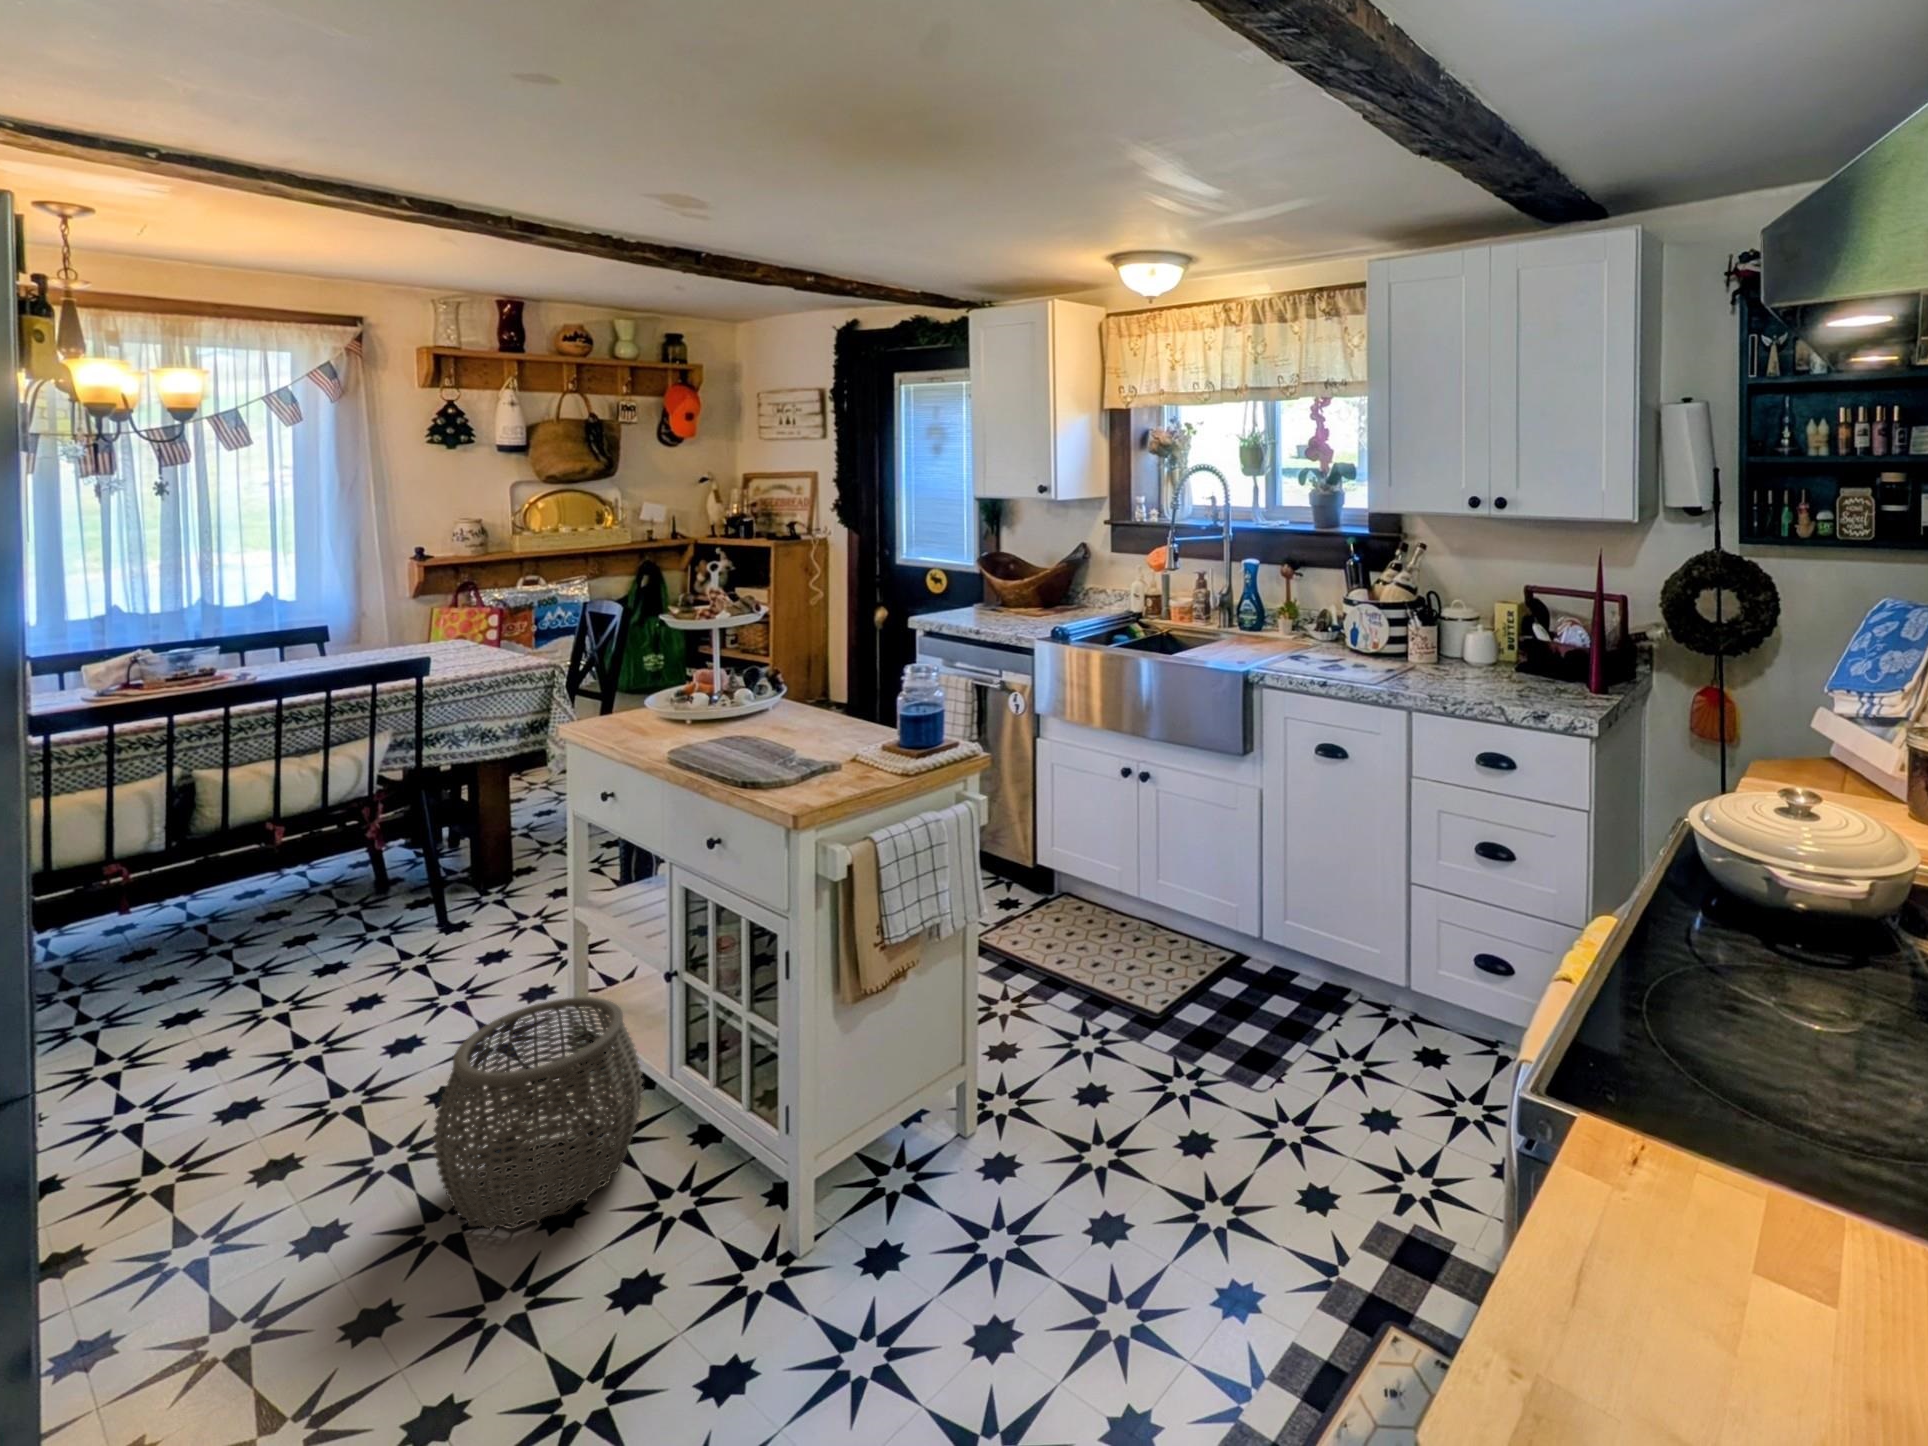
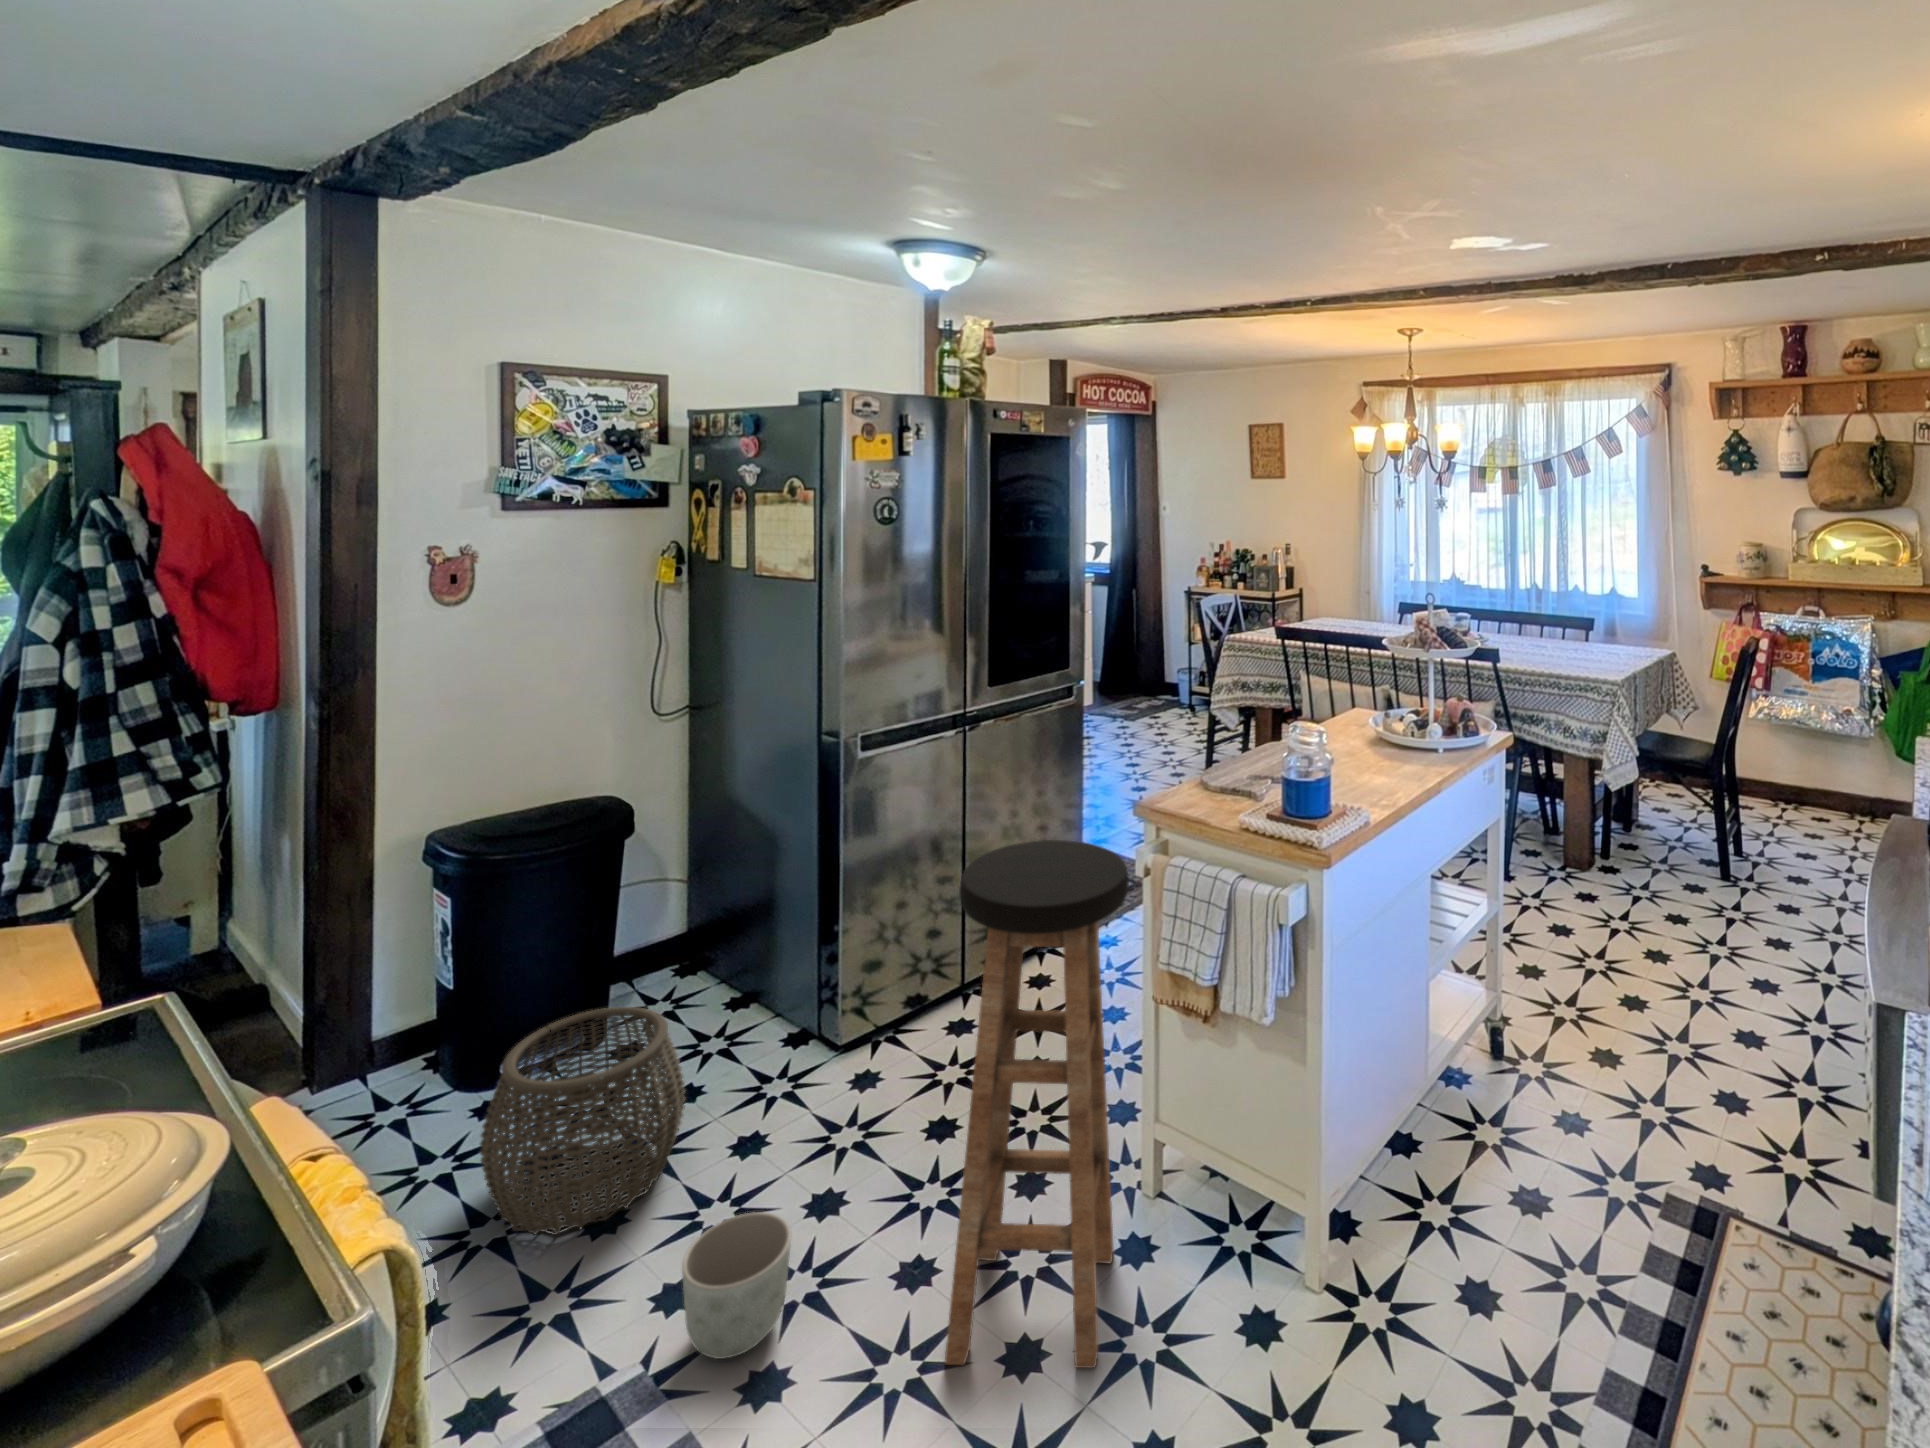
bar stool: none [913,811,1088,1350] -> present [945,840,1129,1368]
planter: none [639,1199,752,1349] -> present [682,1212,791,1359]

